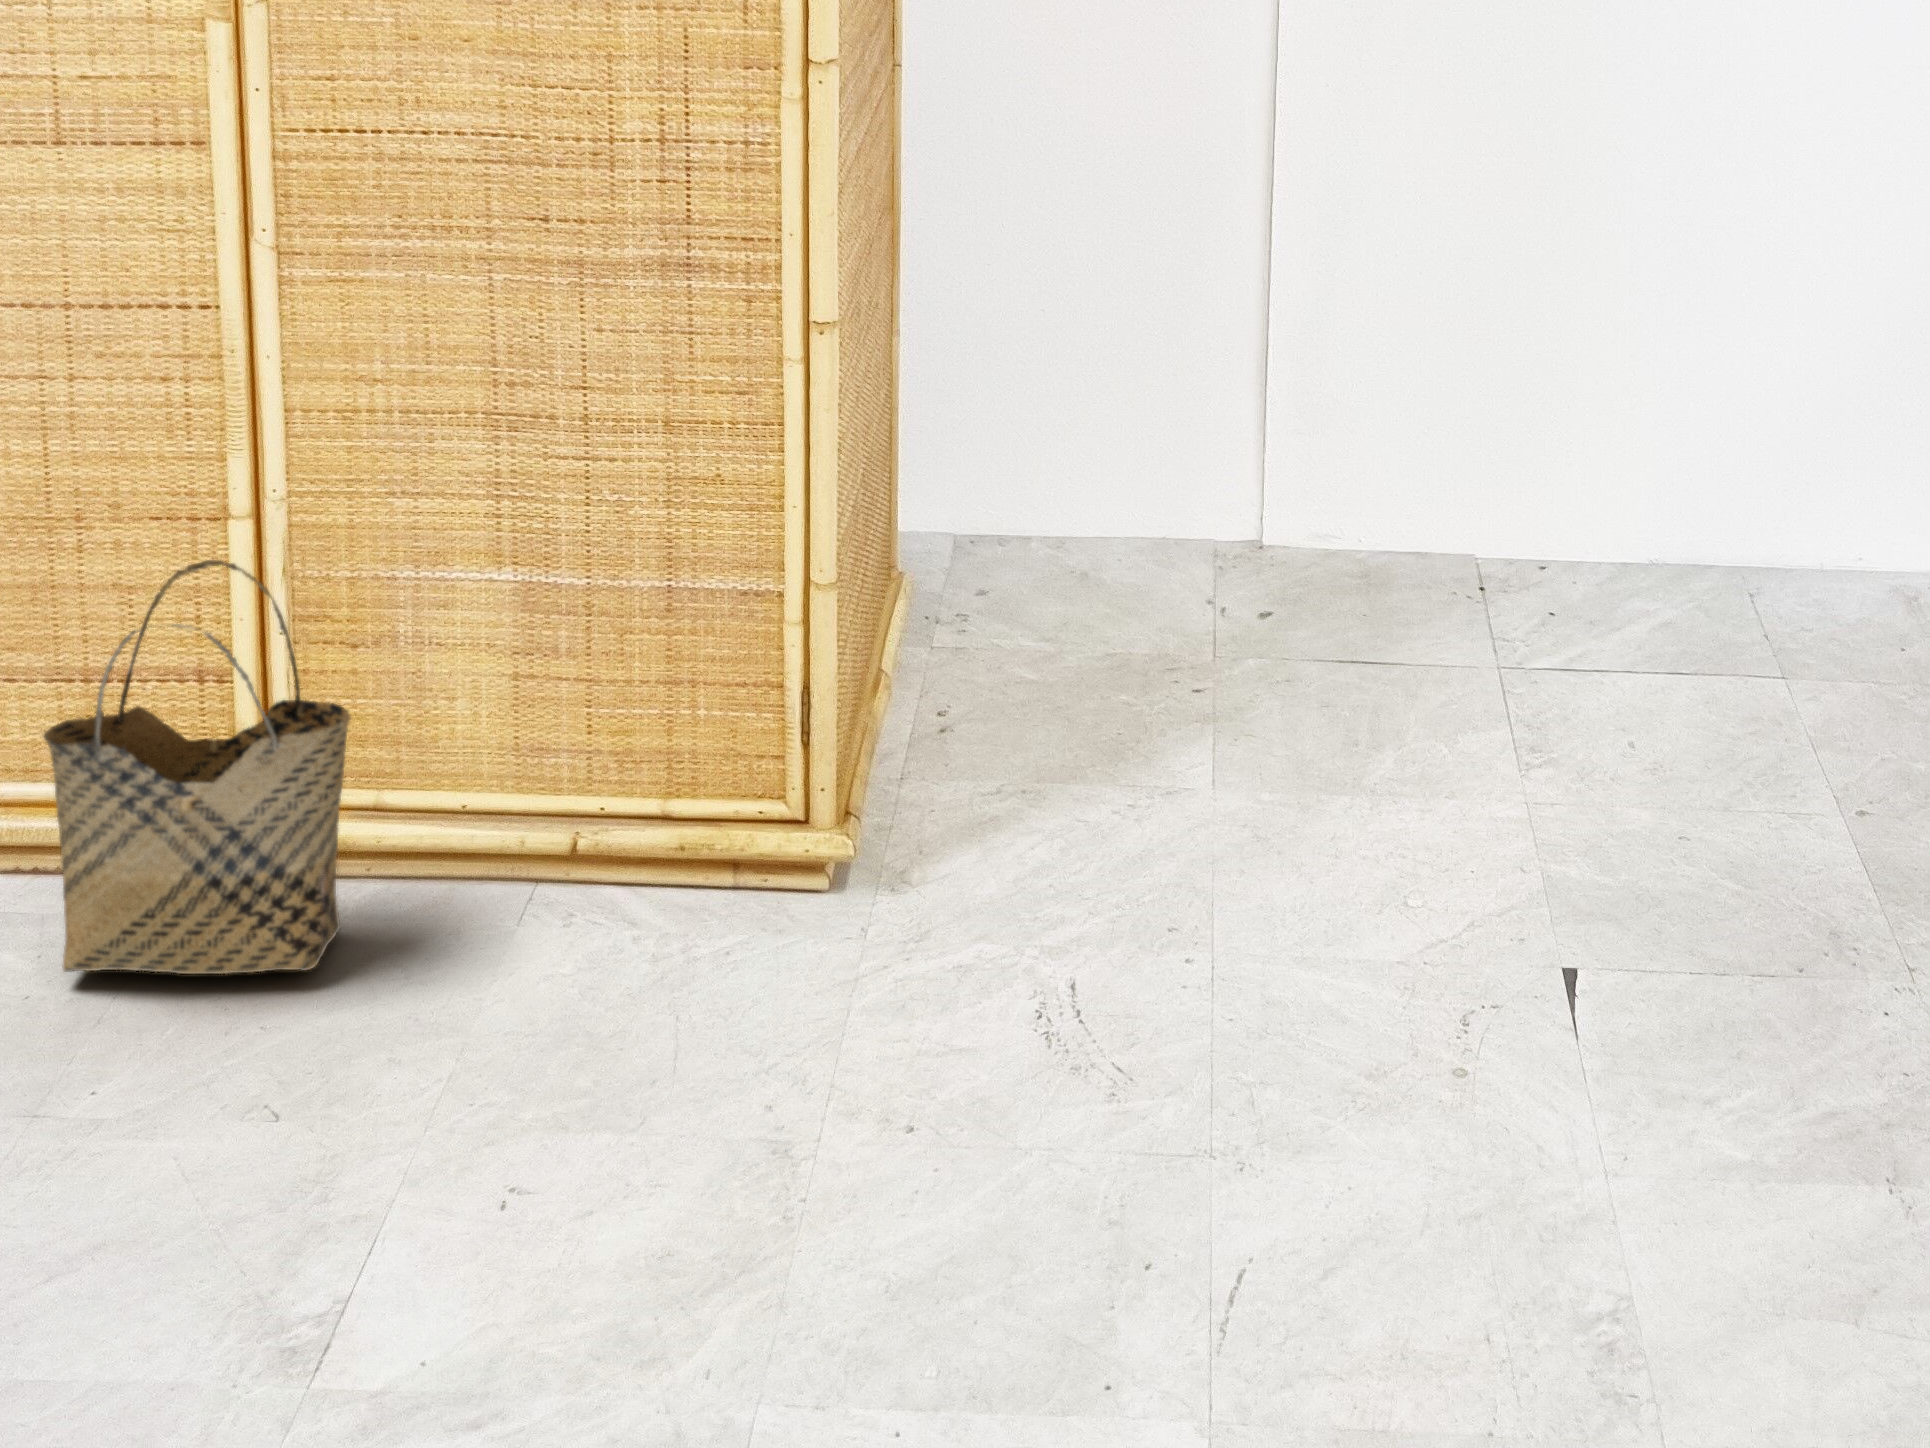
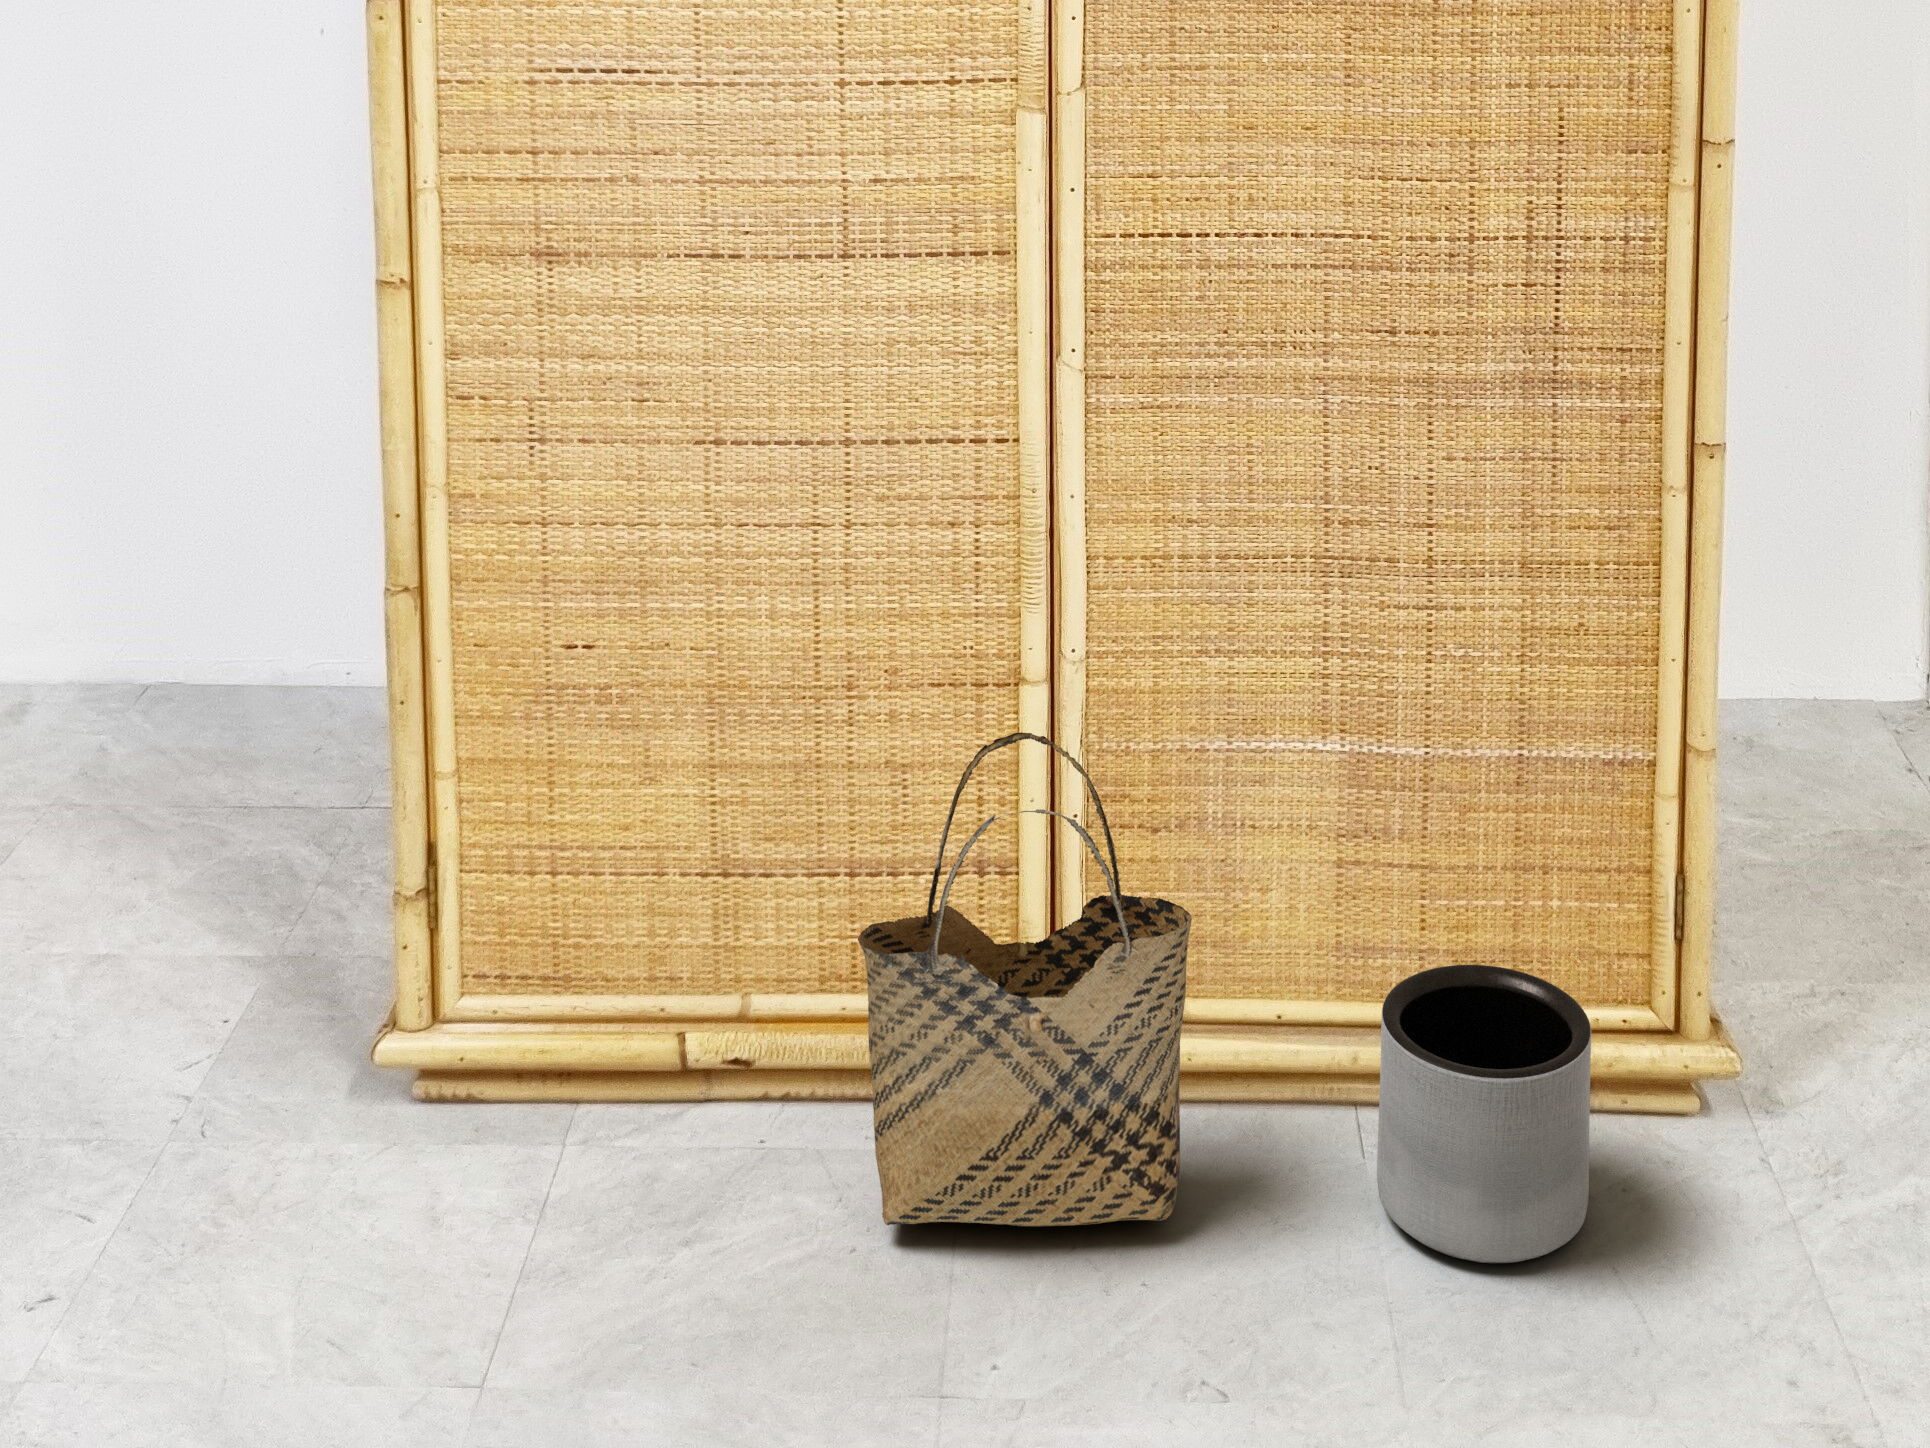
planter: none [504,763,687,1007] -> present [1377,965,1591,1263]

